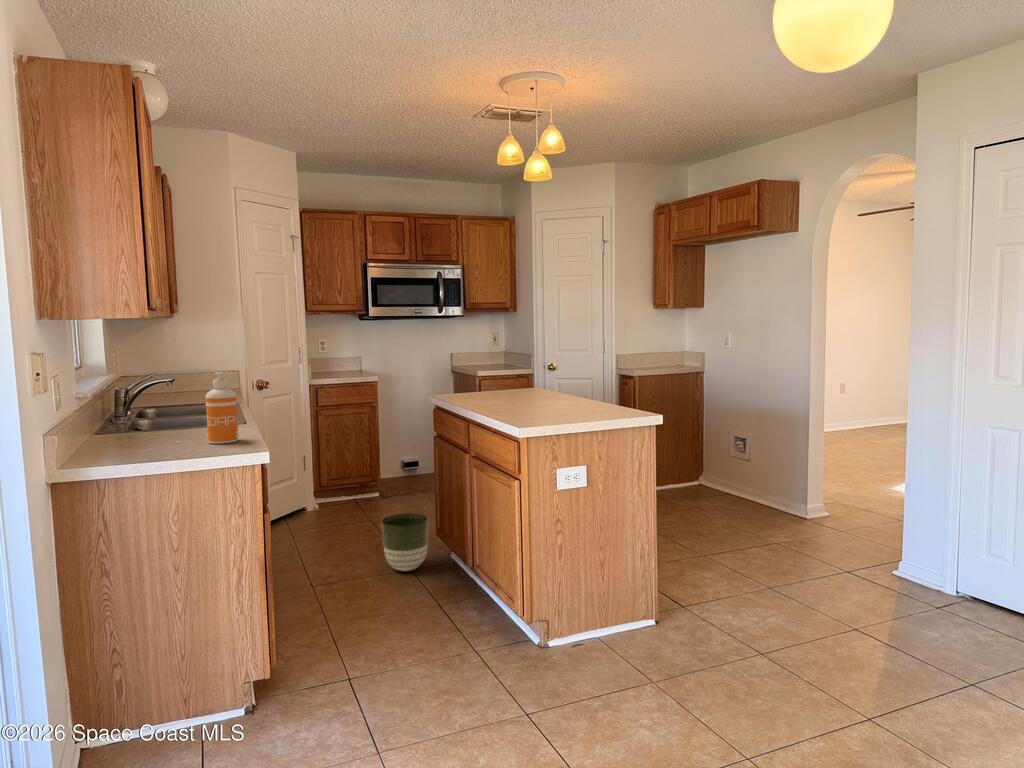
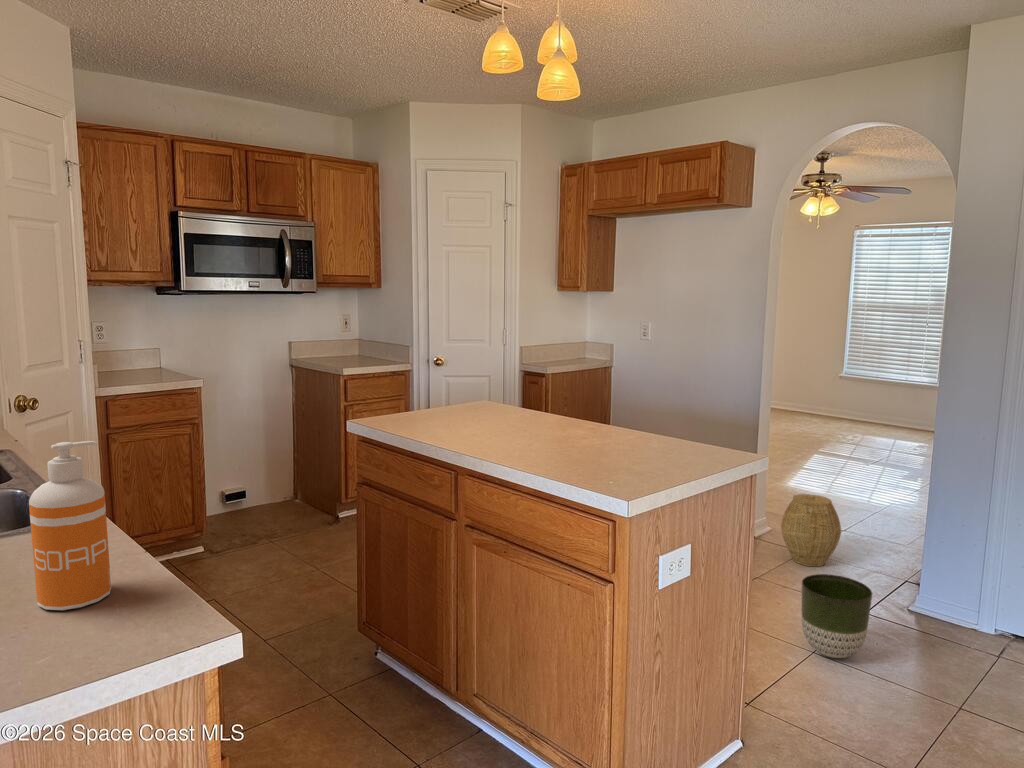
woven basket: none [810,478,863,540] -> present [781,494,841,566]
planter: present [381,513,428,571] -> present [802,574,872,658]

